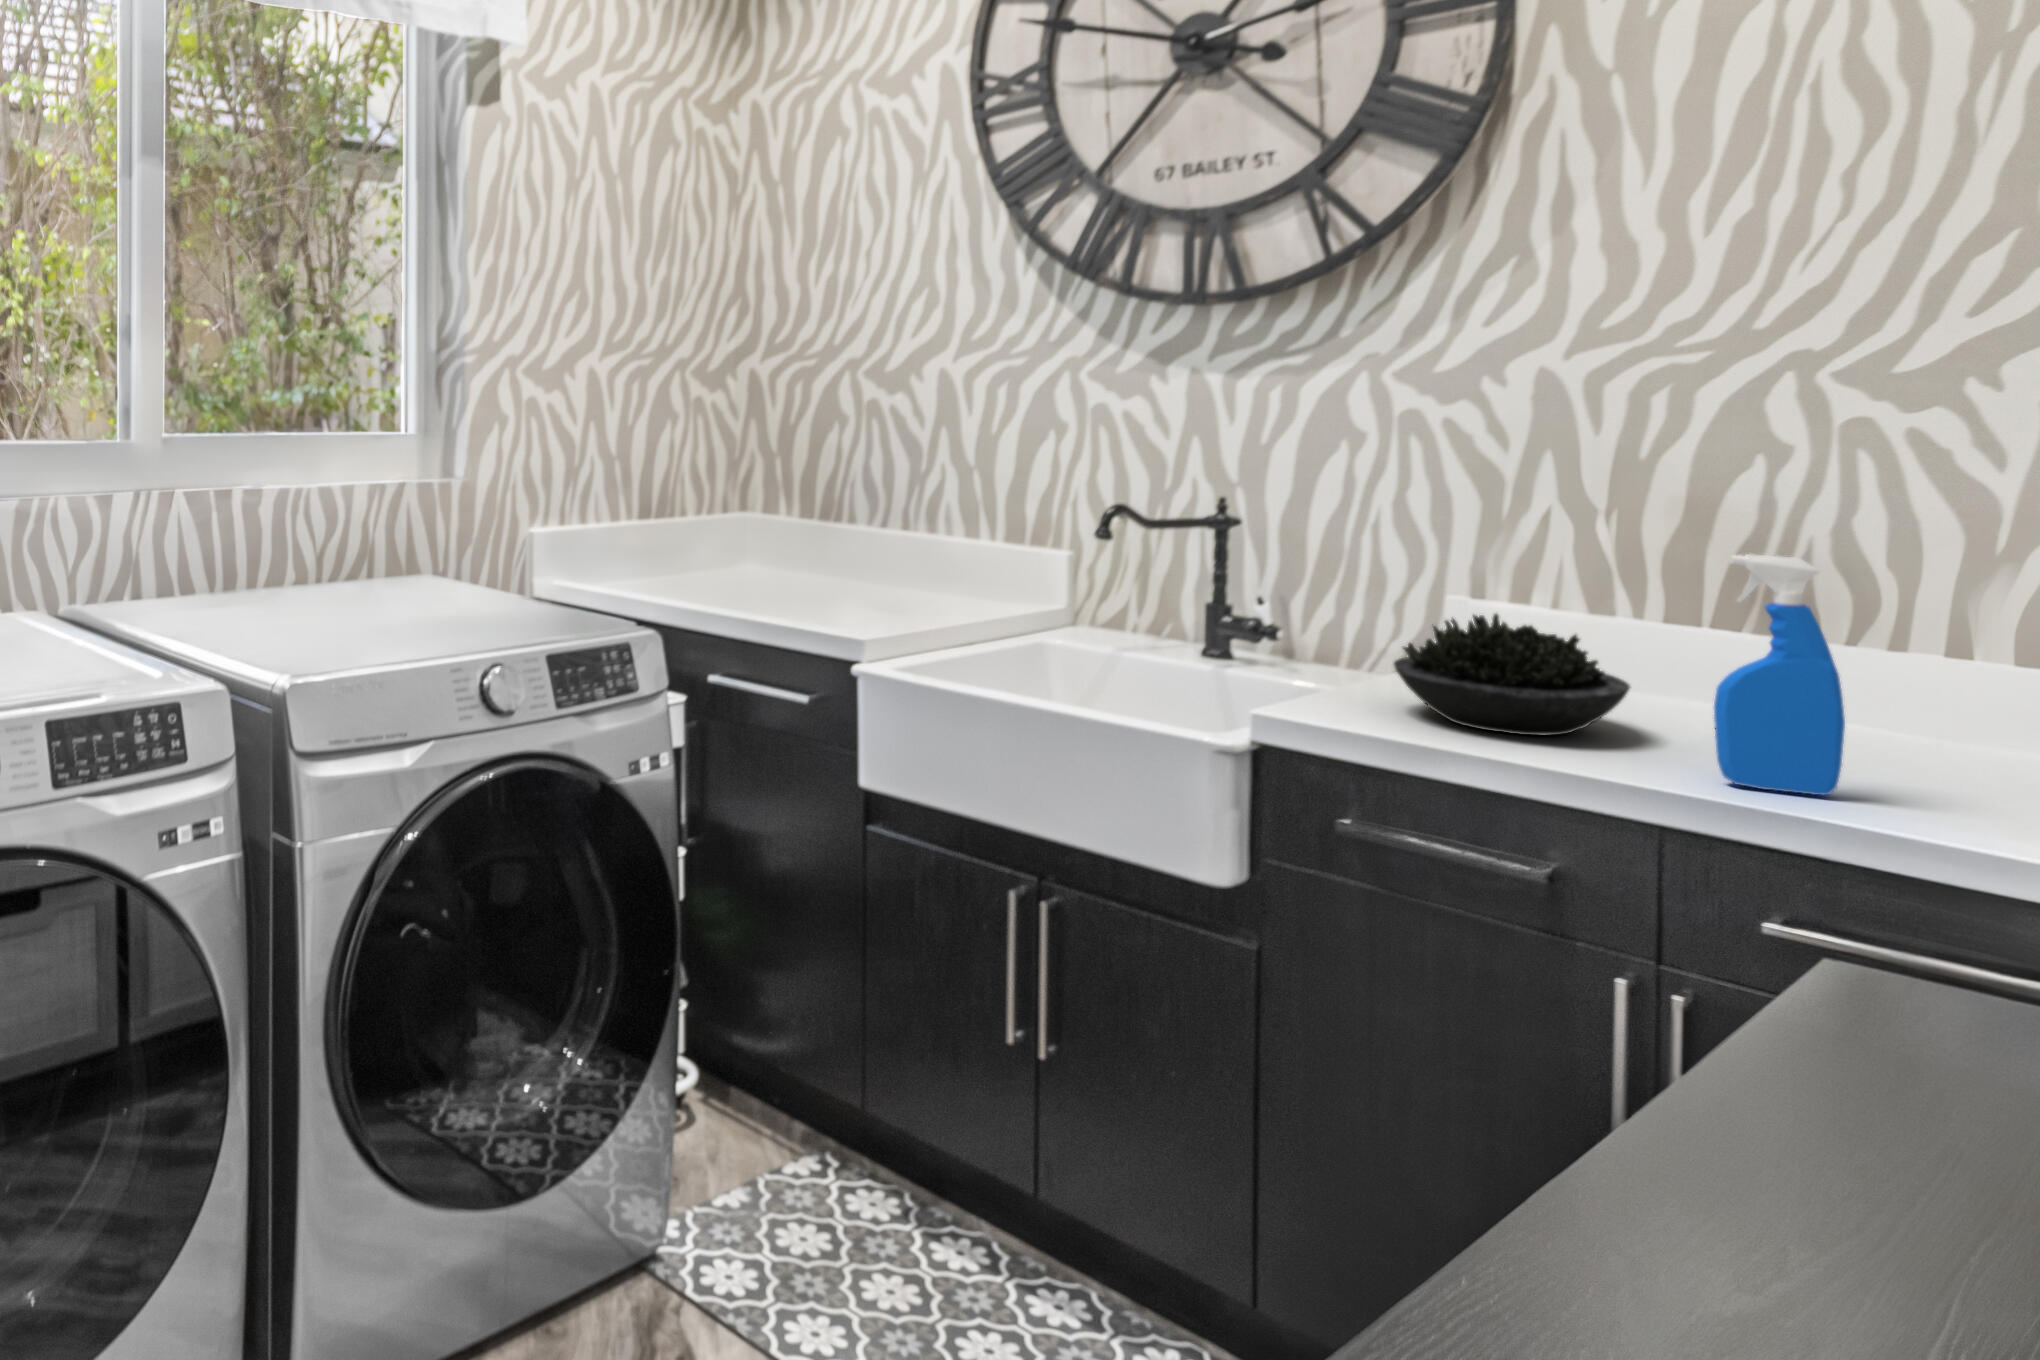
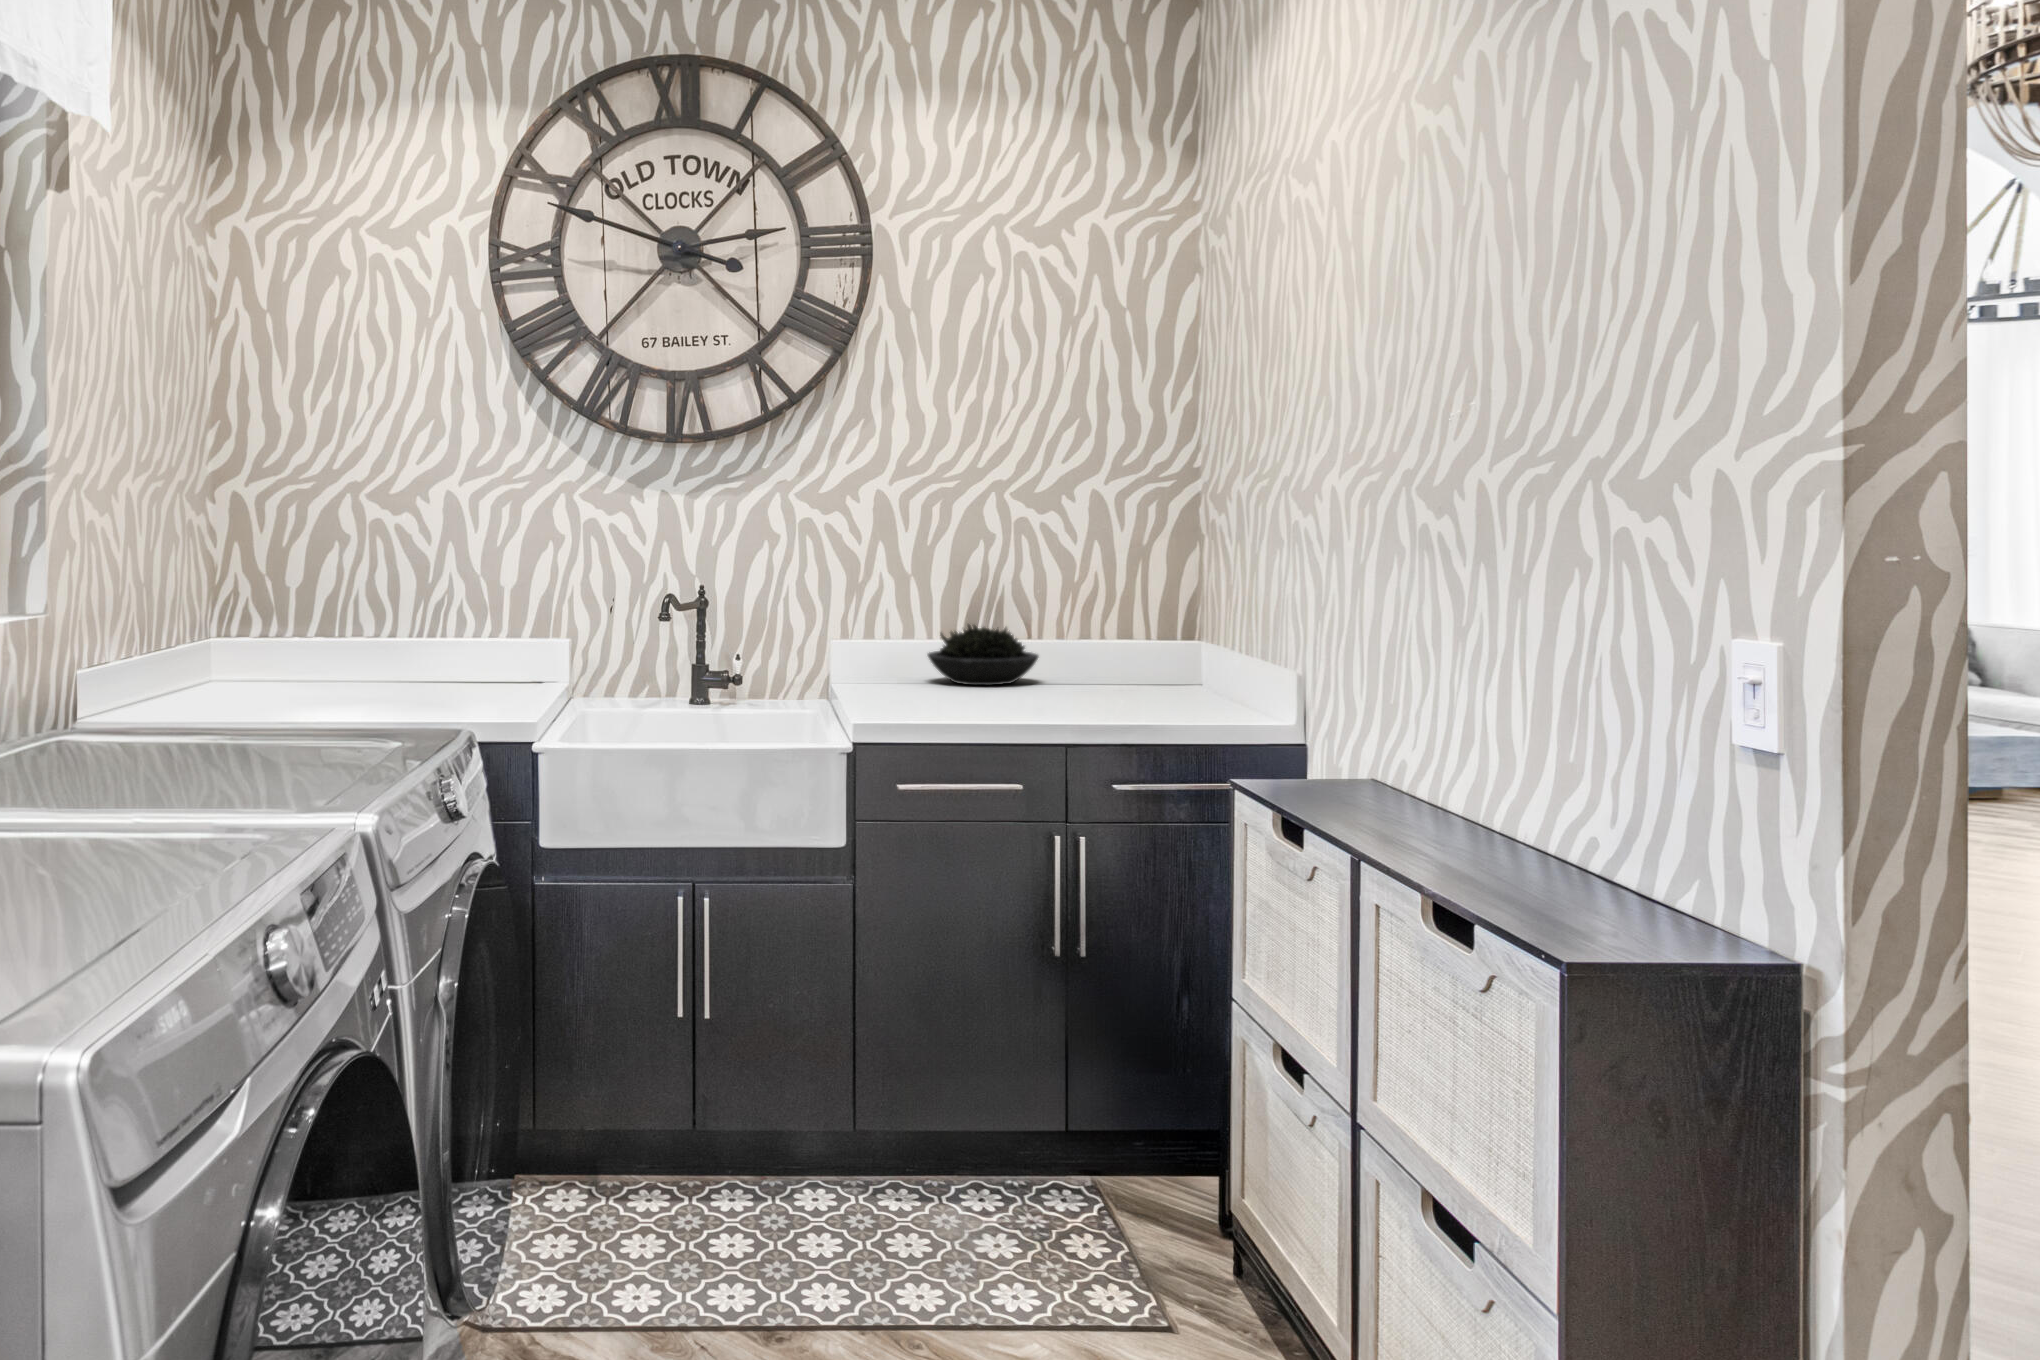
spray bottle: present [1714,554,1845,795] -> none [1103,571,1137,682]

